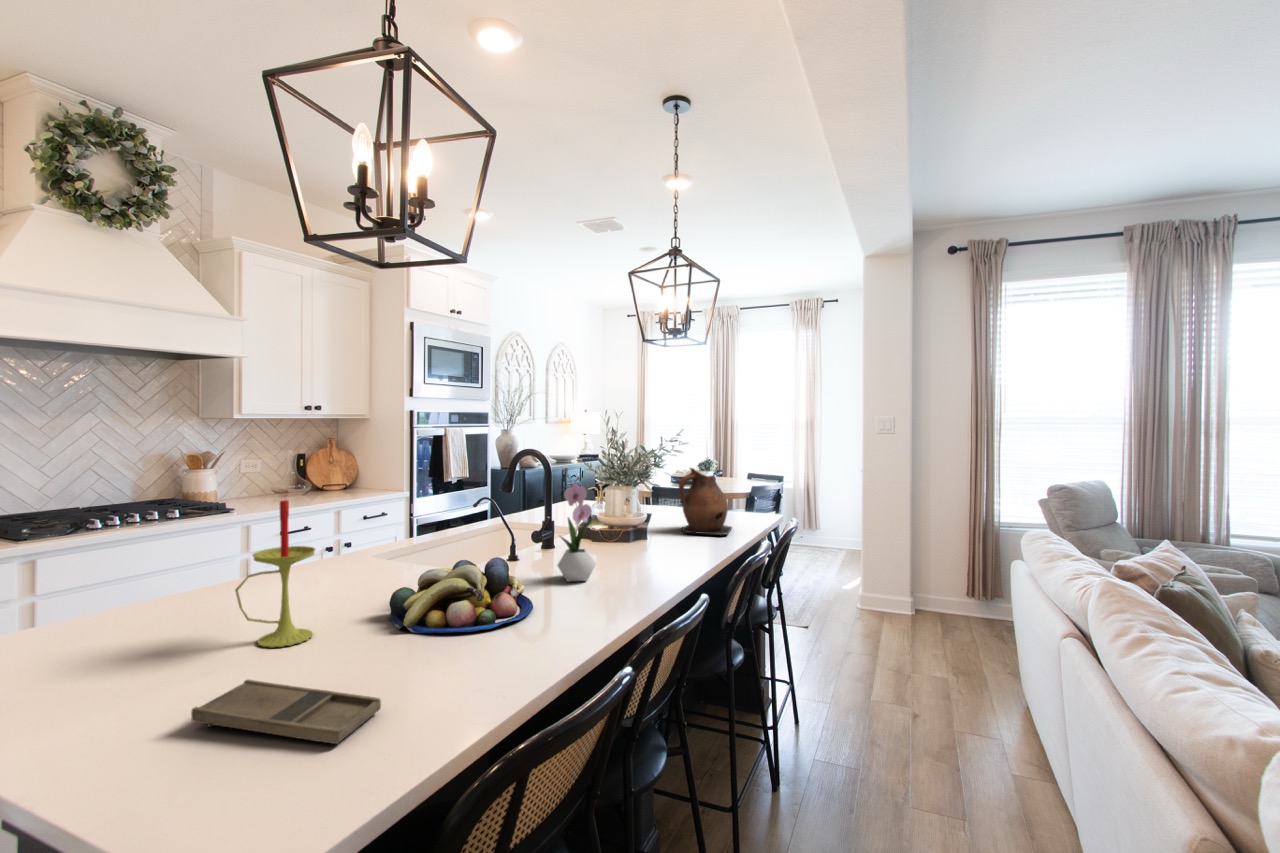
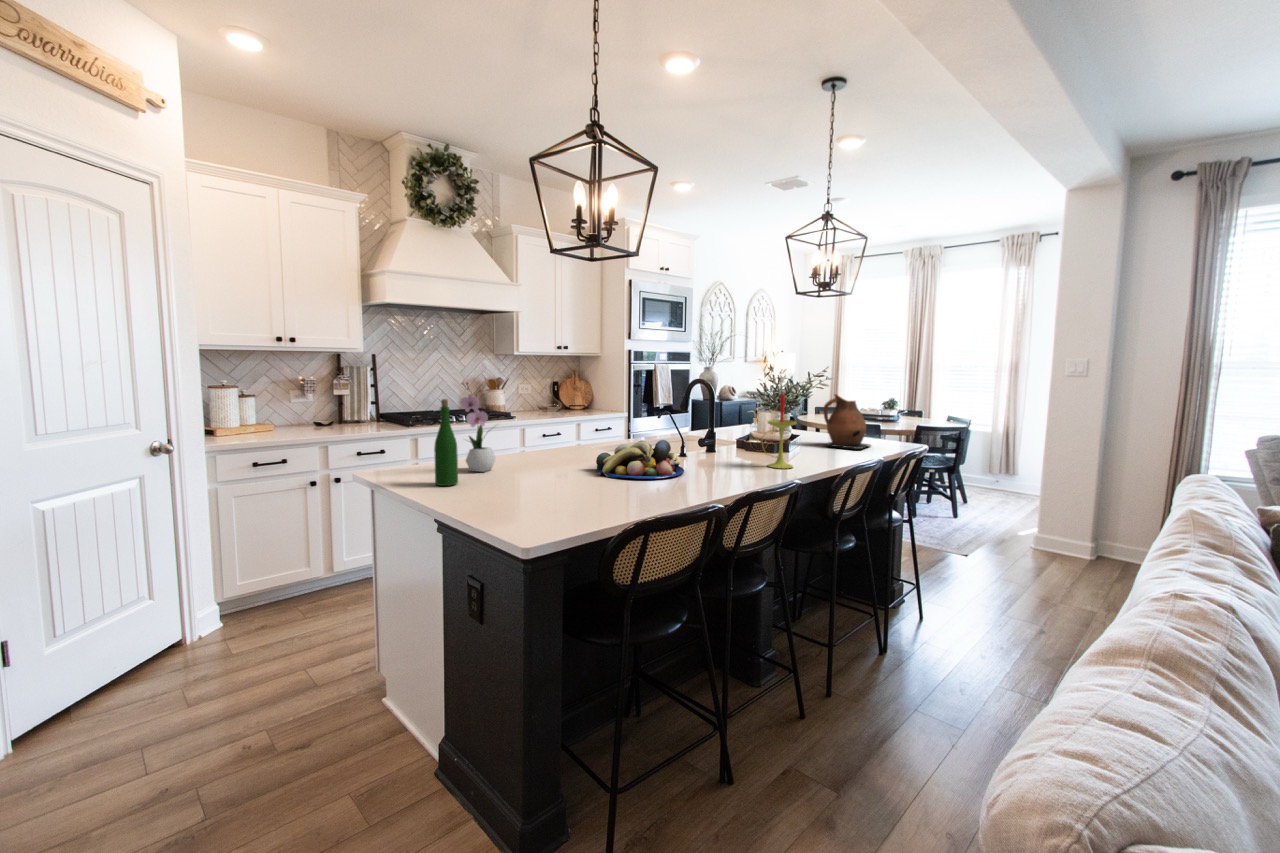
flower arrangement: present [558,468,596,582] -> present [461,382,496,472]
candle: present [235,500,315,648] -> present [761,394,796,469]
wine bottle: none [46,532,106,712] -> present [434,399,458,486]
tray: present [191,679,381,744] -> none [495,481,582,507]

